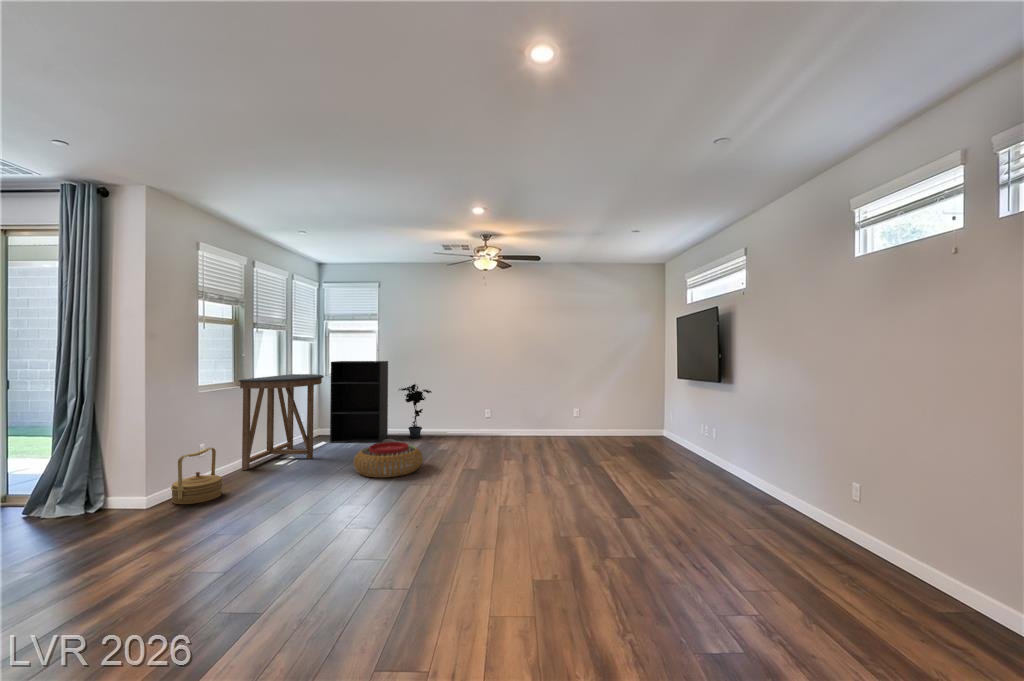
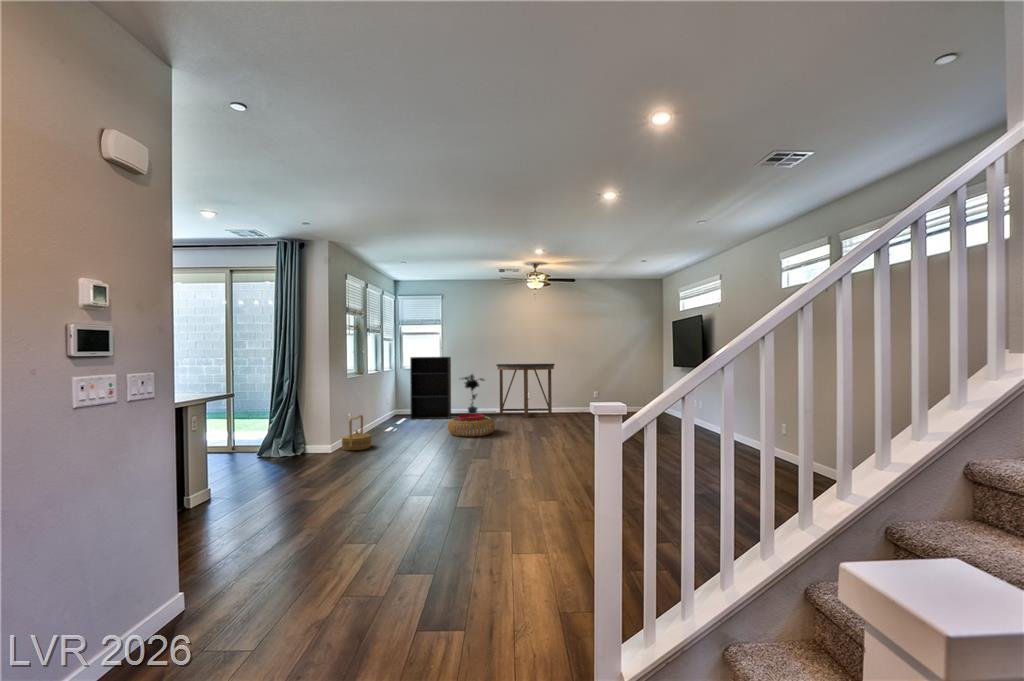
console table: present [239,374,324,470] -> present [496,364,555,418]

